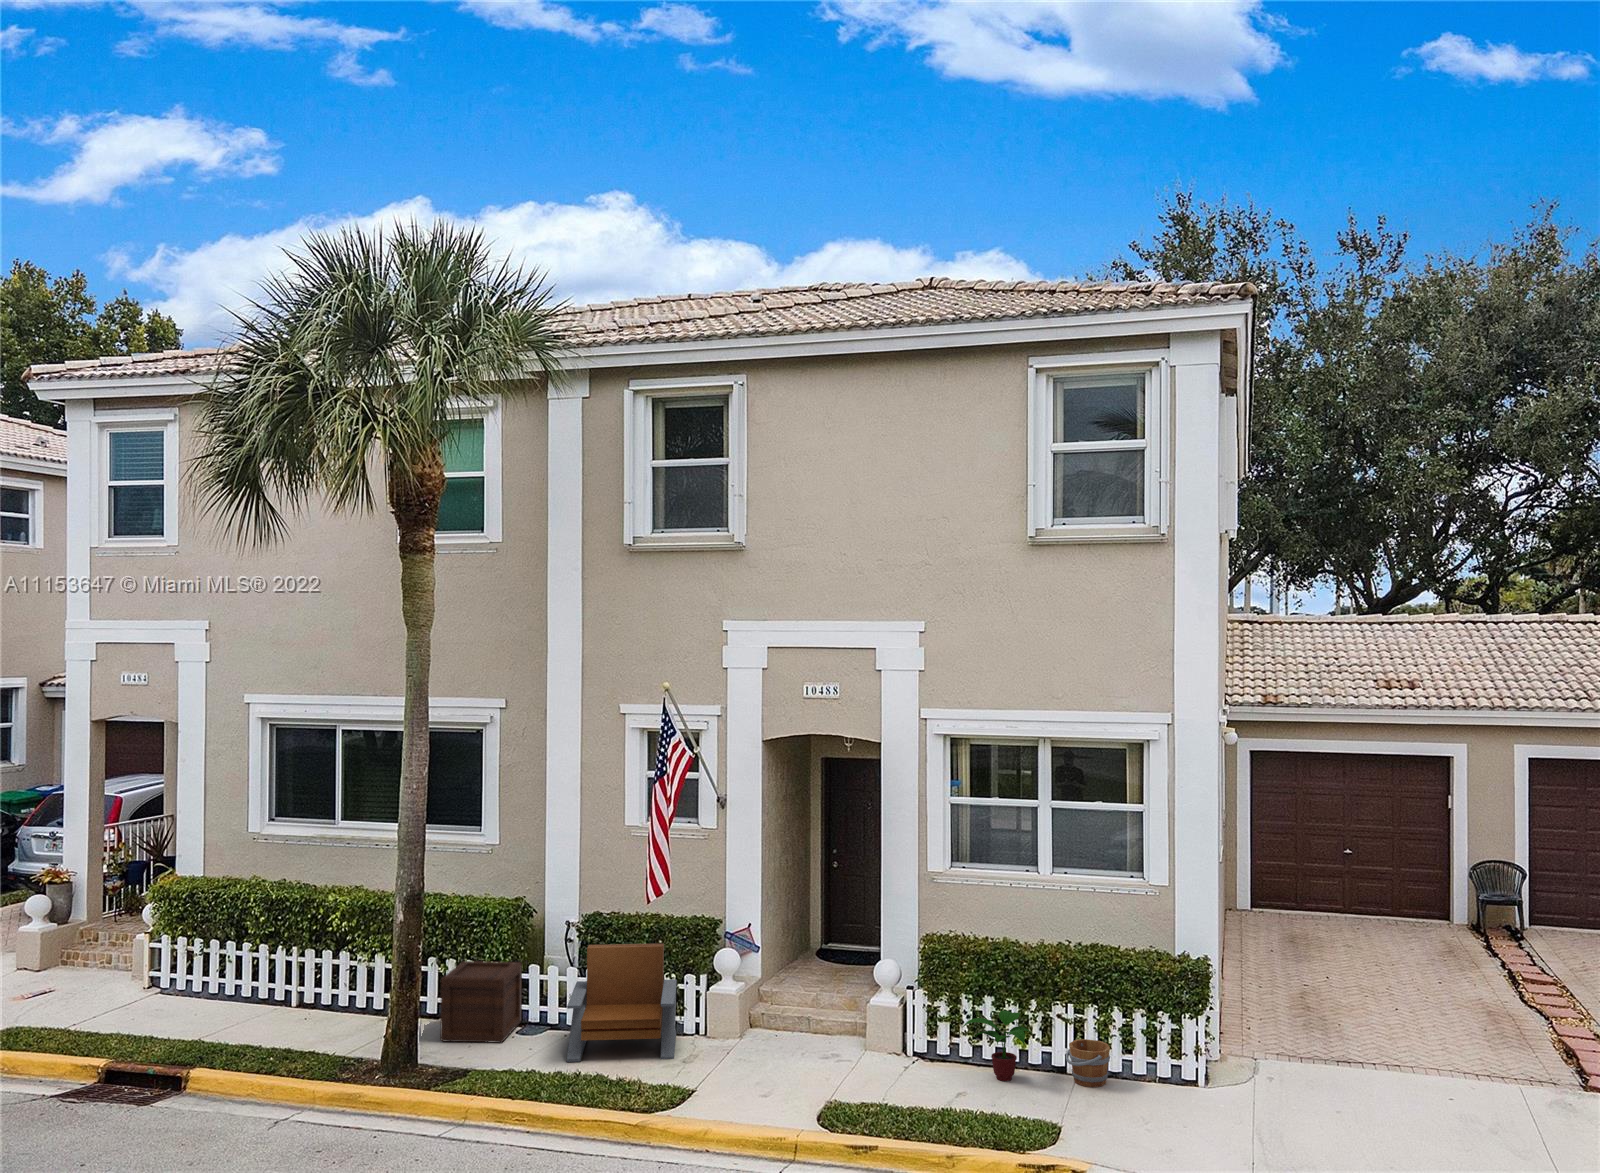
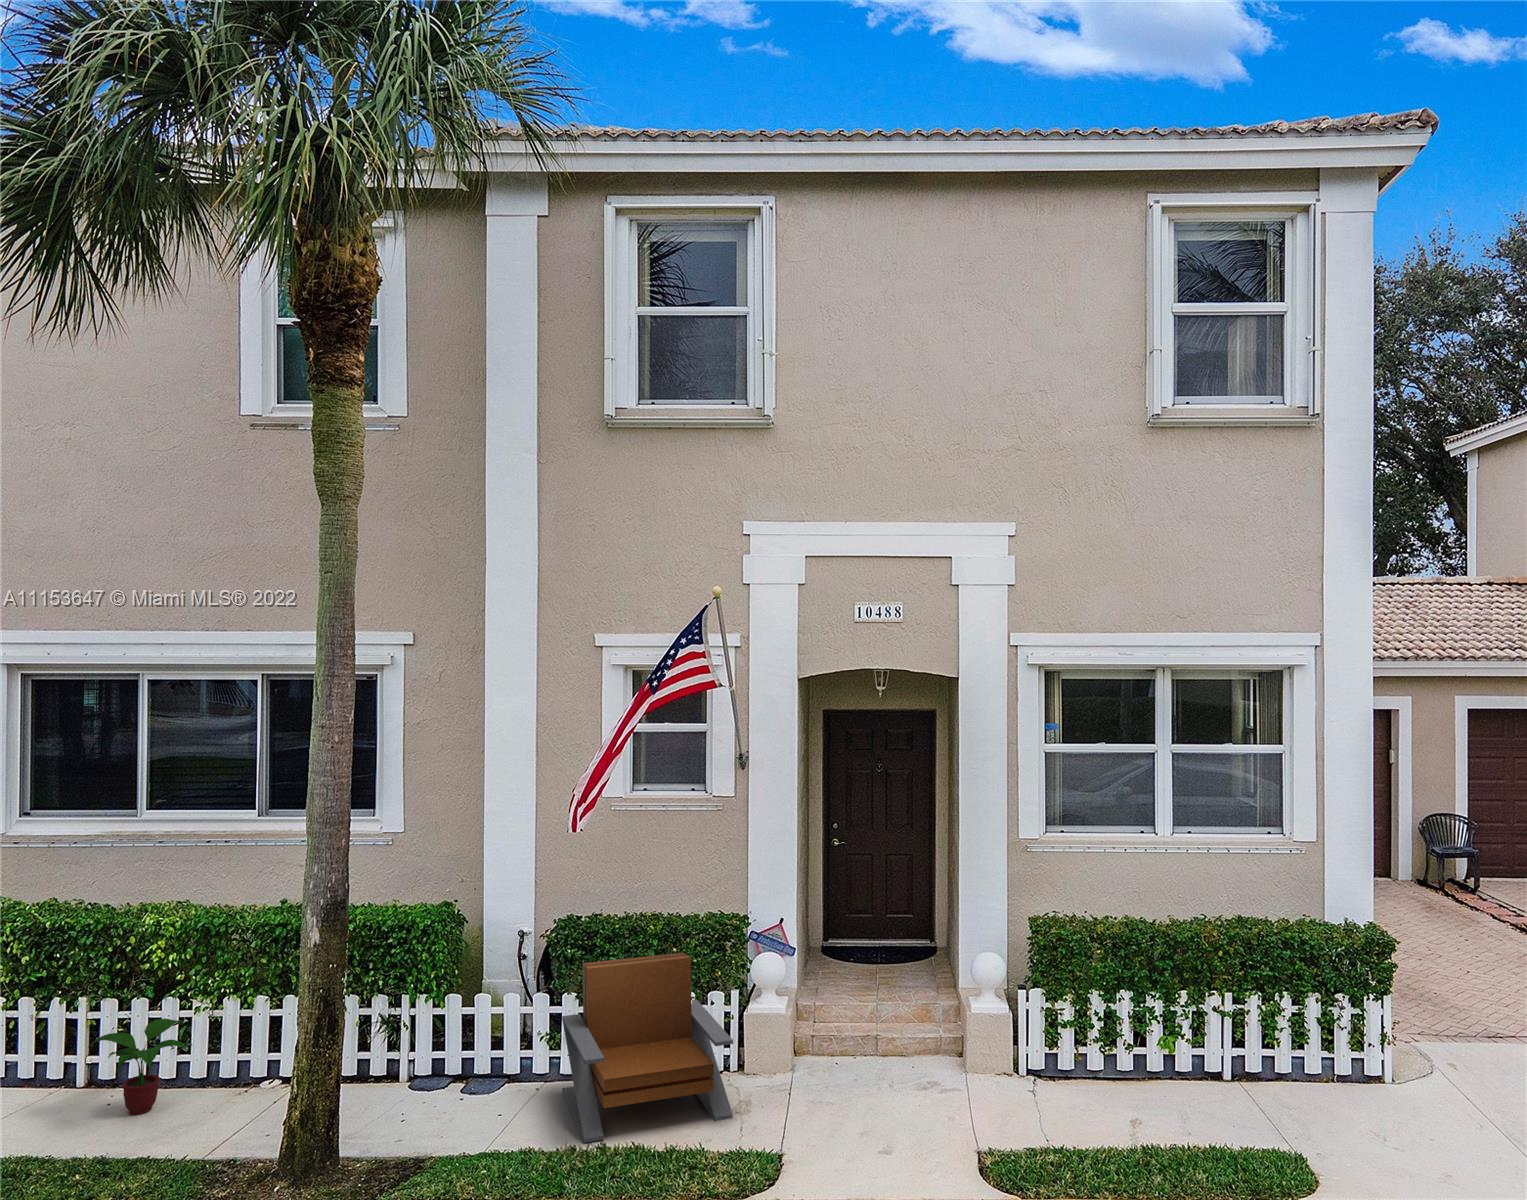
wooden crate: present [440,961,522,1043] -> none [363,993,468,1127]
potted plant: present [963,1010,1031,1081] -> present [88,1019,186,1115]
bucket: present [1066,1039,1110,1087] -> none [1240,1036,1301,1099]

